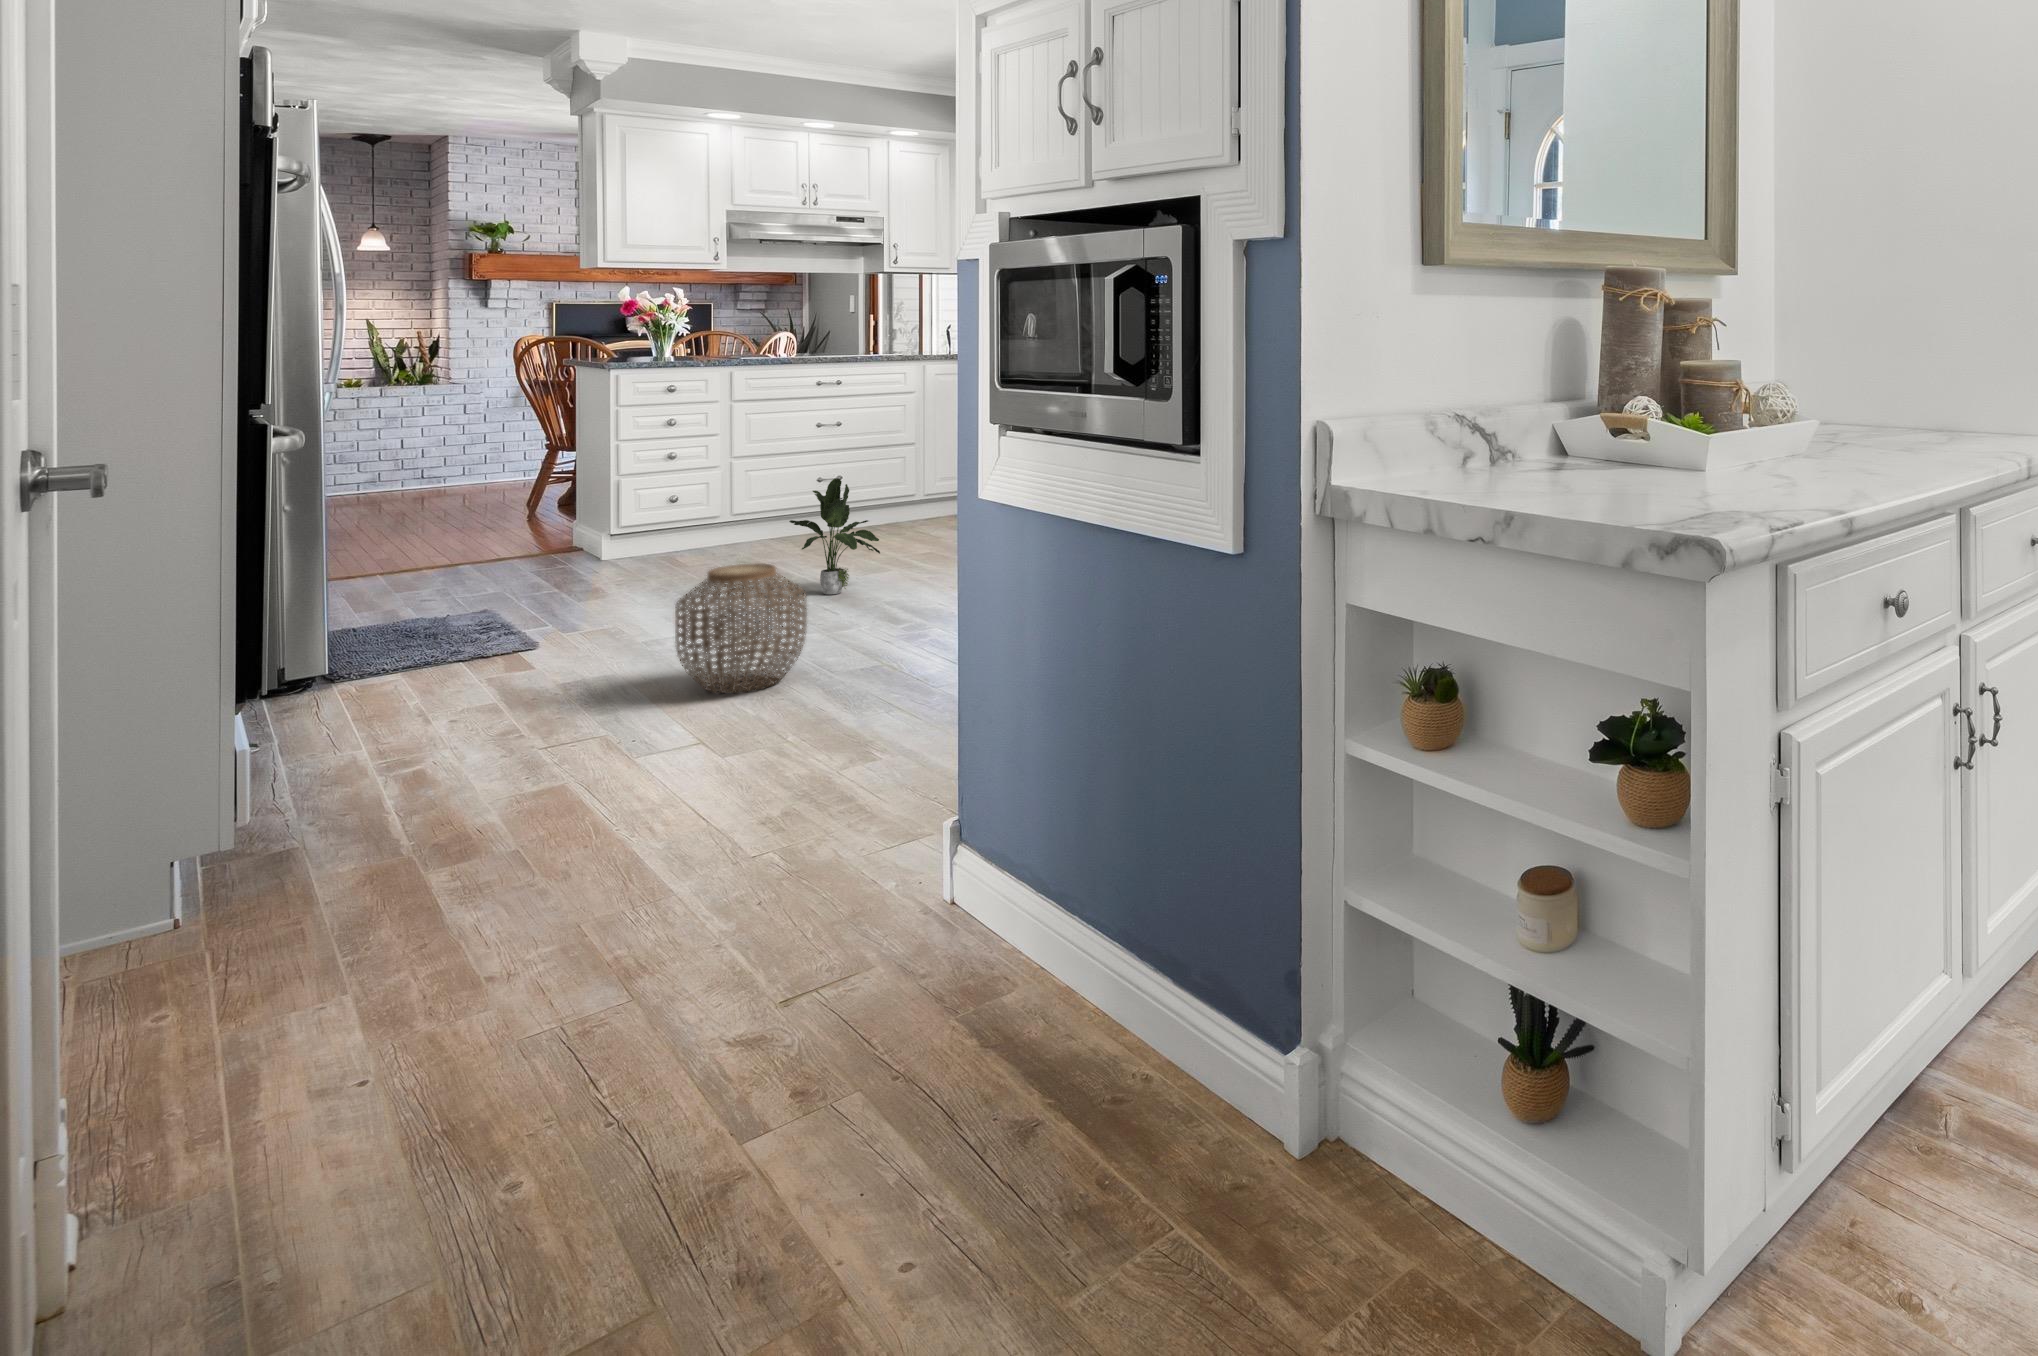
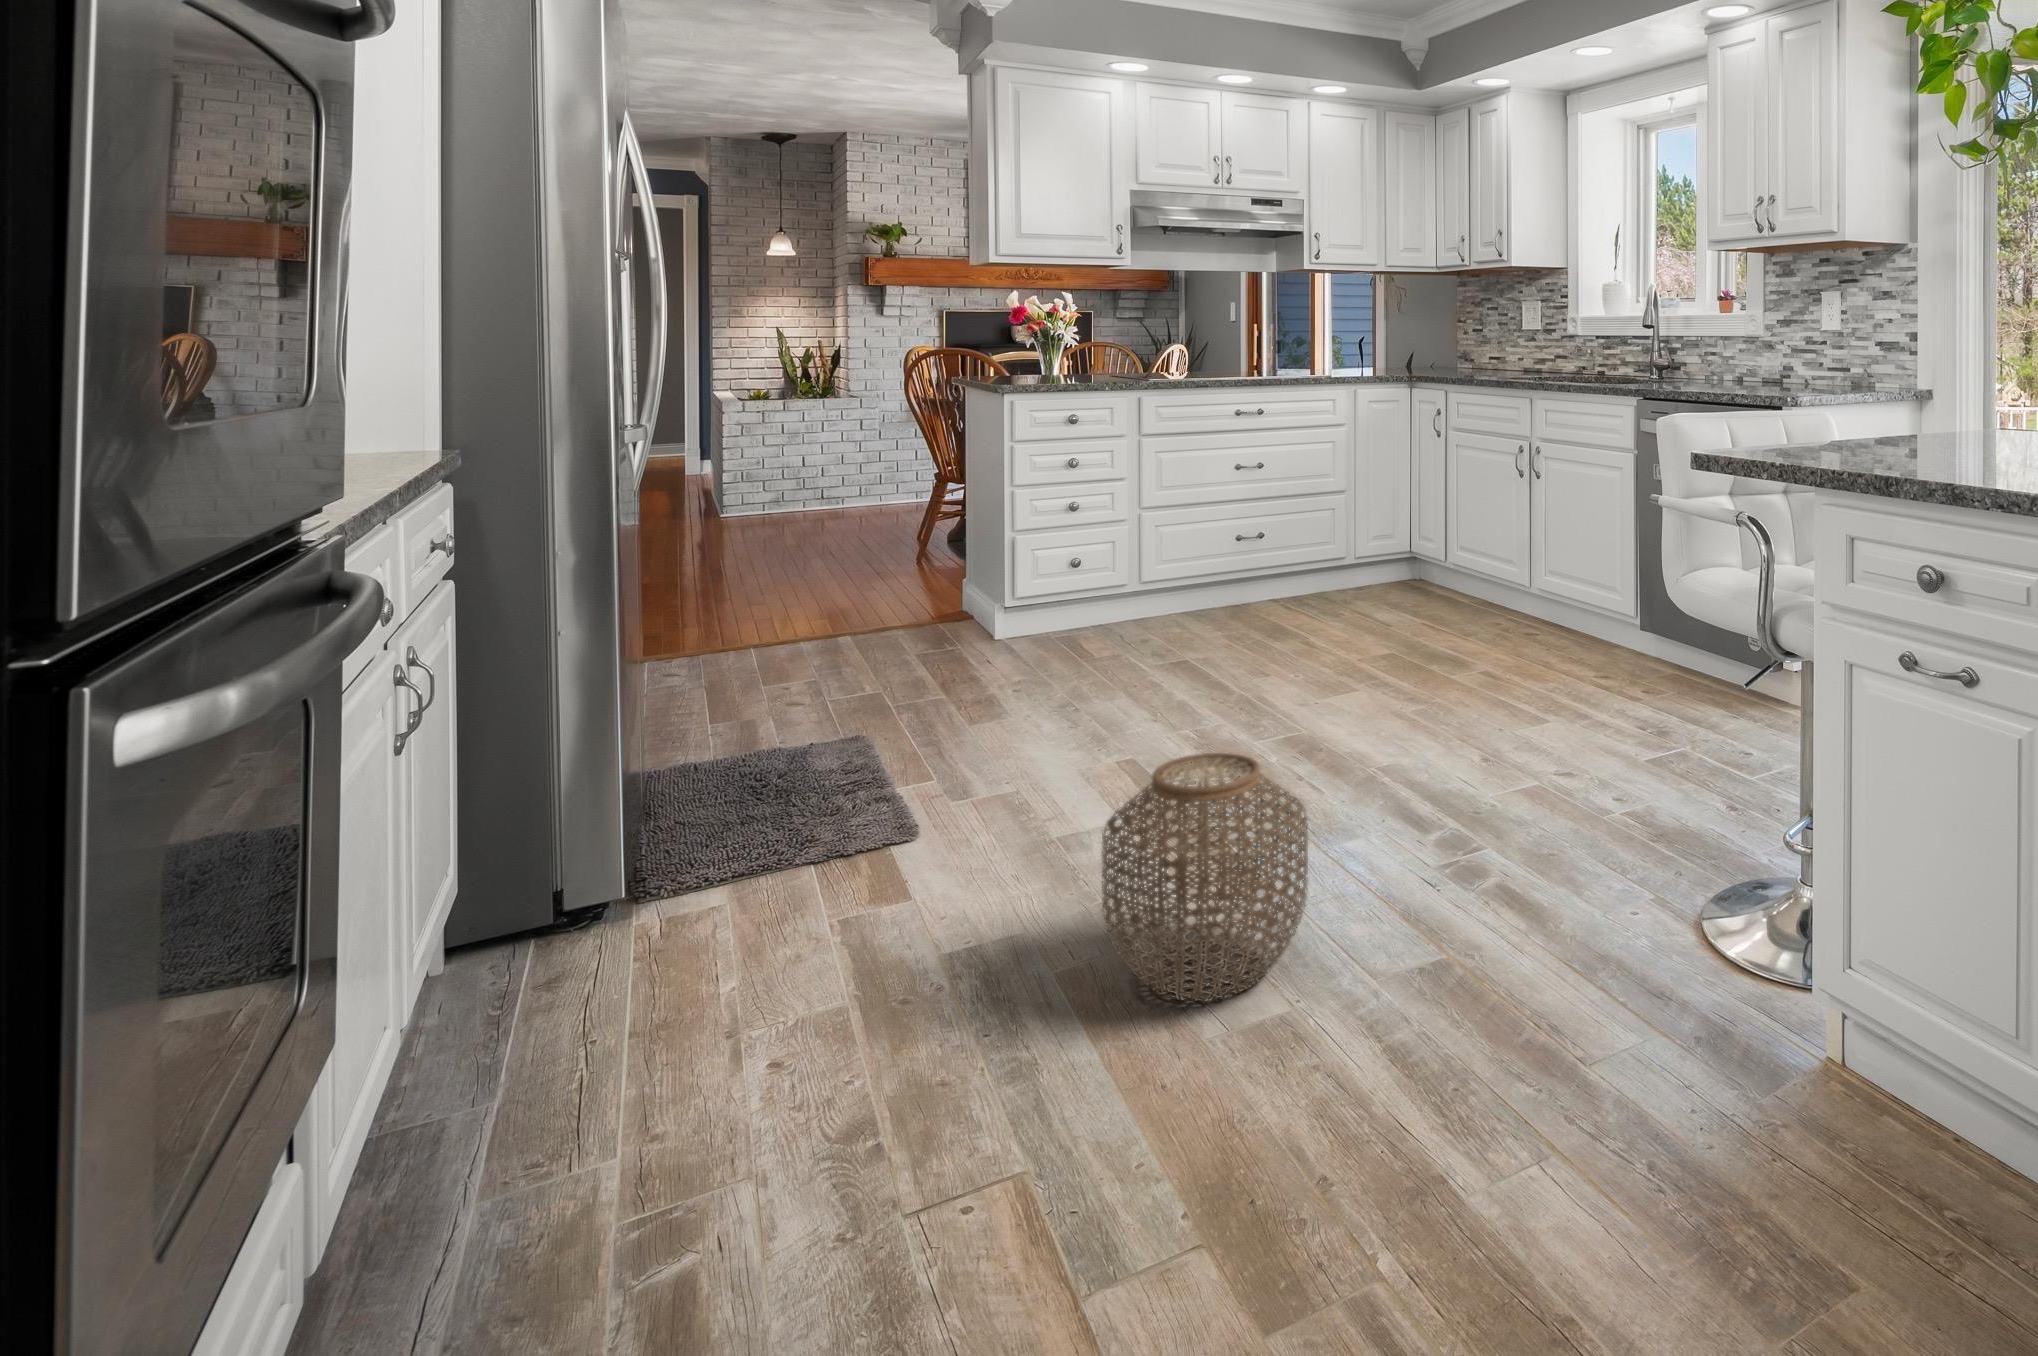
potted plant: present [789,479,880,595] -> none [1231,557,1346,729]

